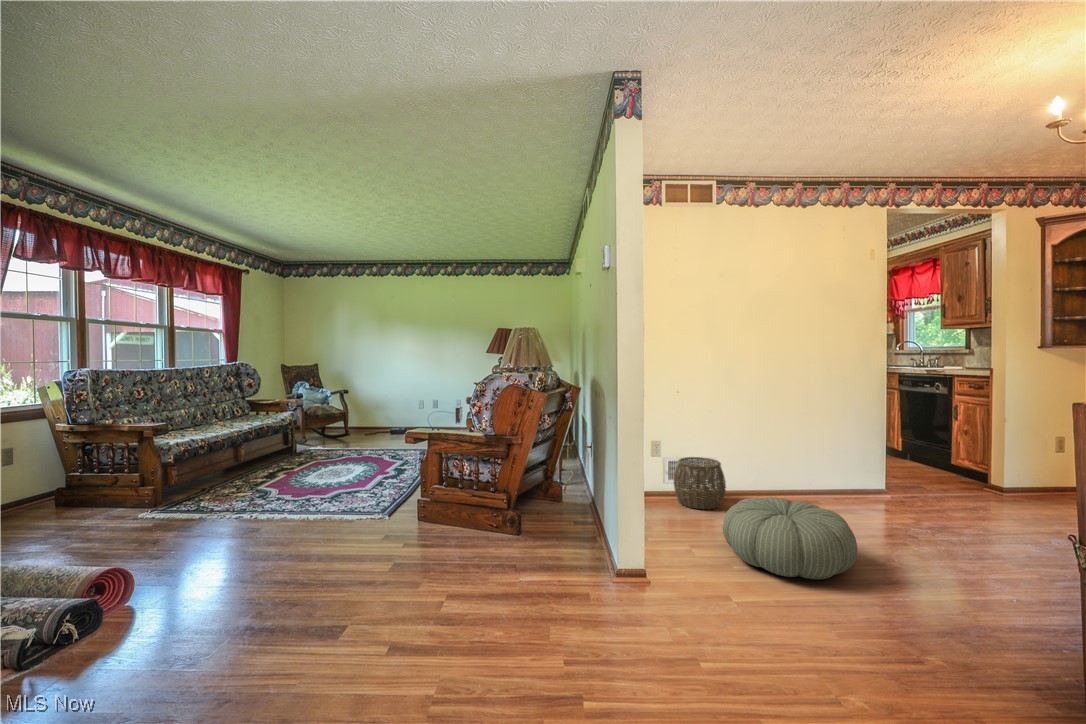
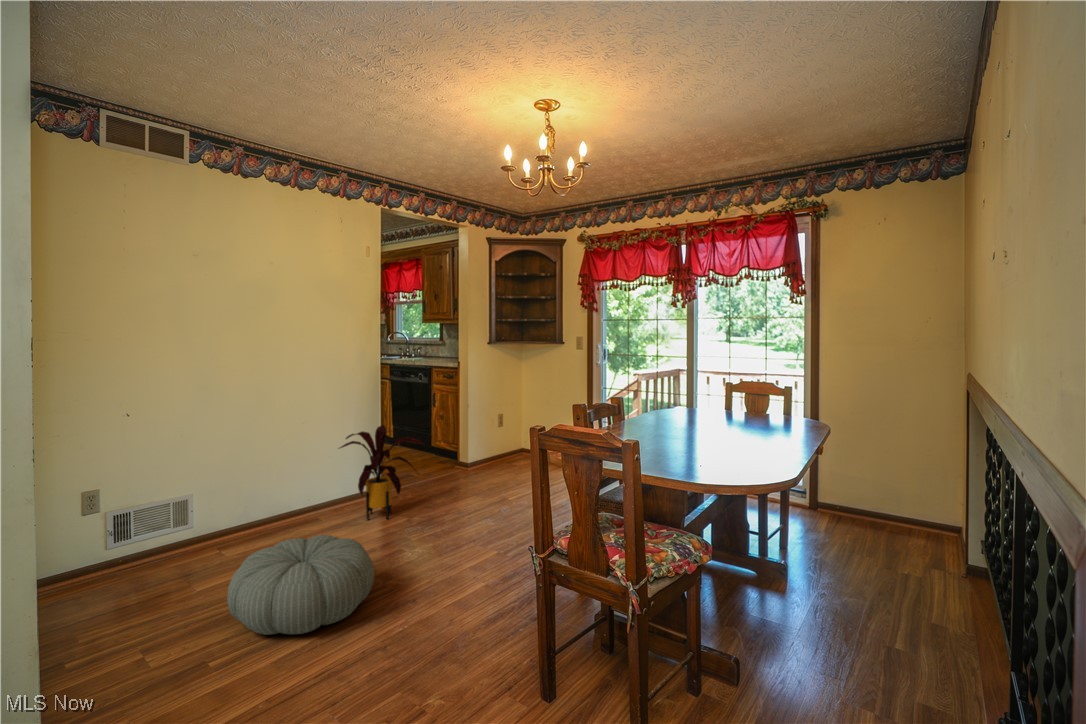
house plant: none [828,422,934,517] -> present [339,425,424,520]
woven basket: present [674,457,726,510] -> none [143,504,224,580]

